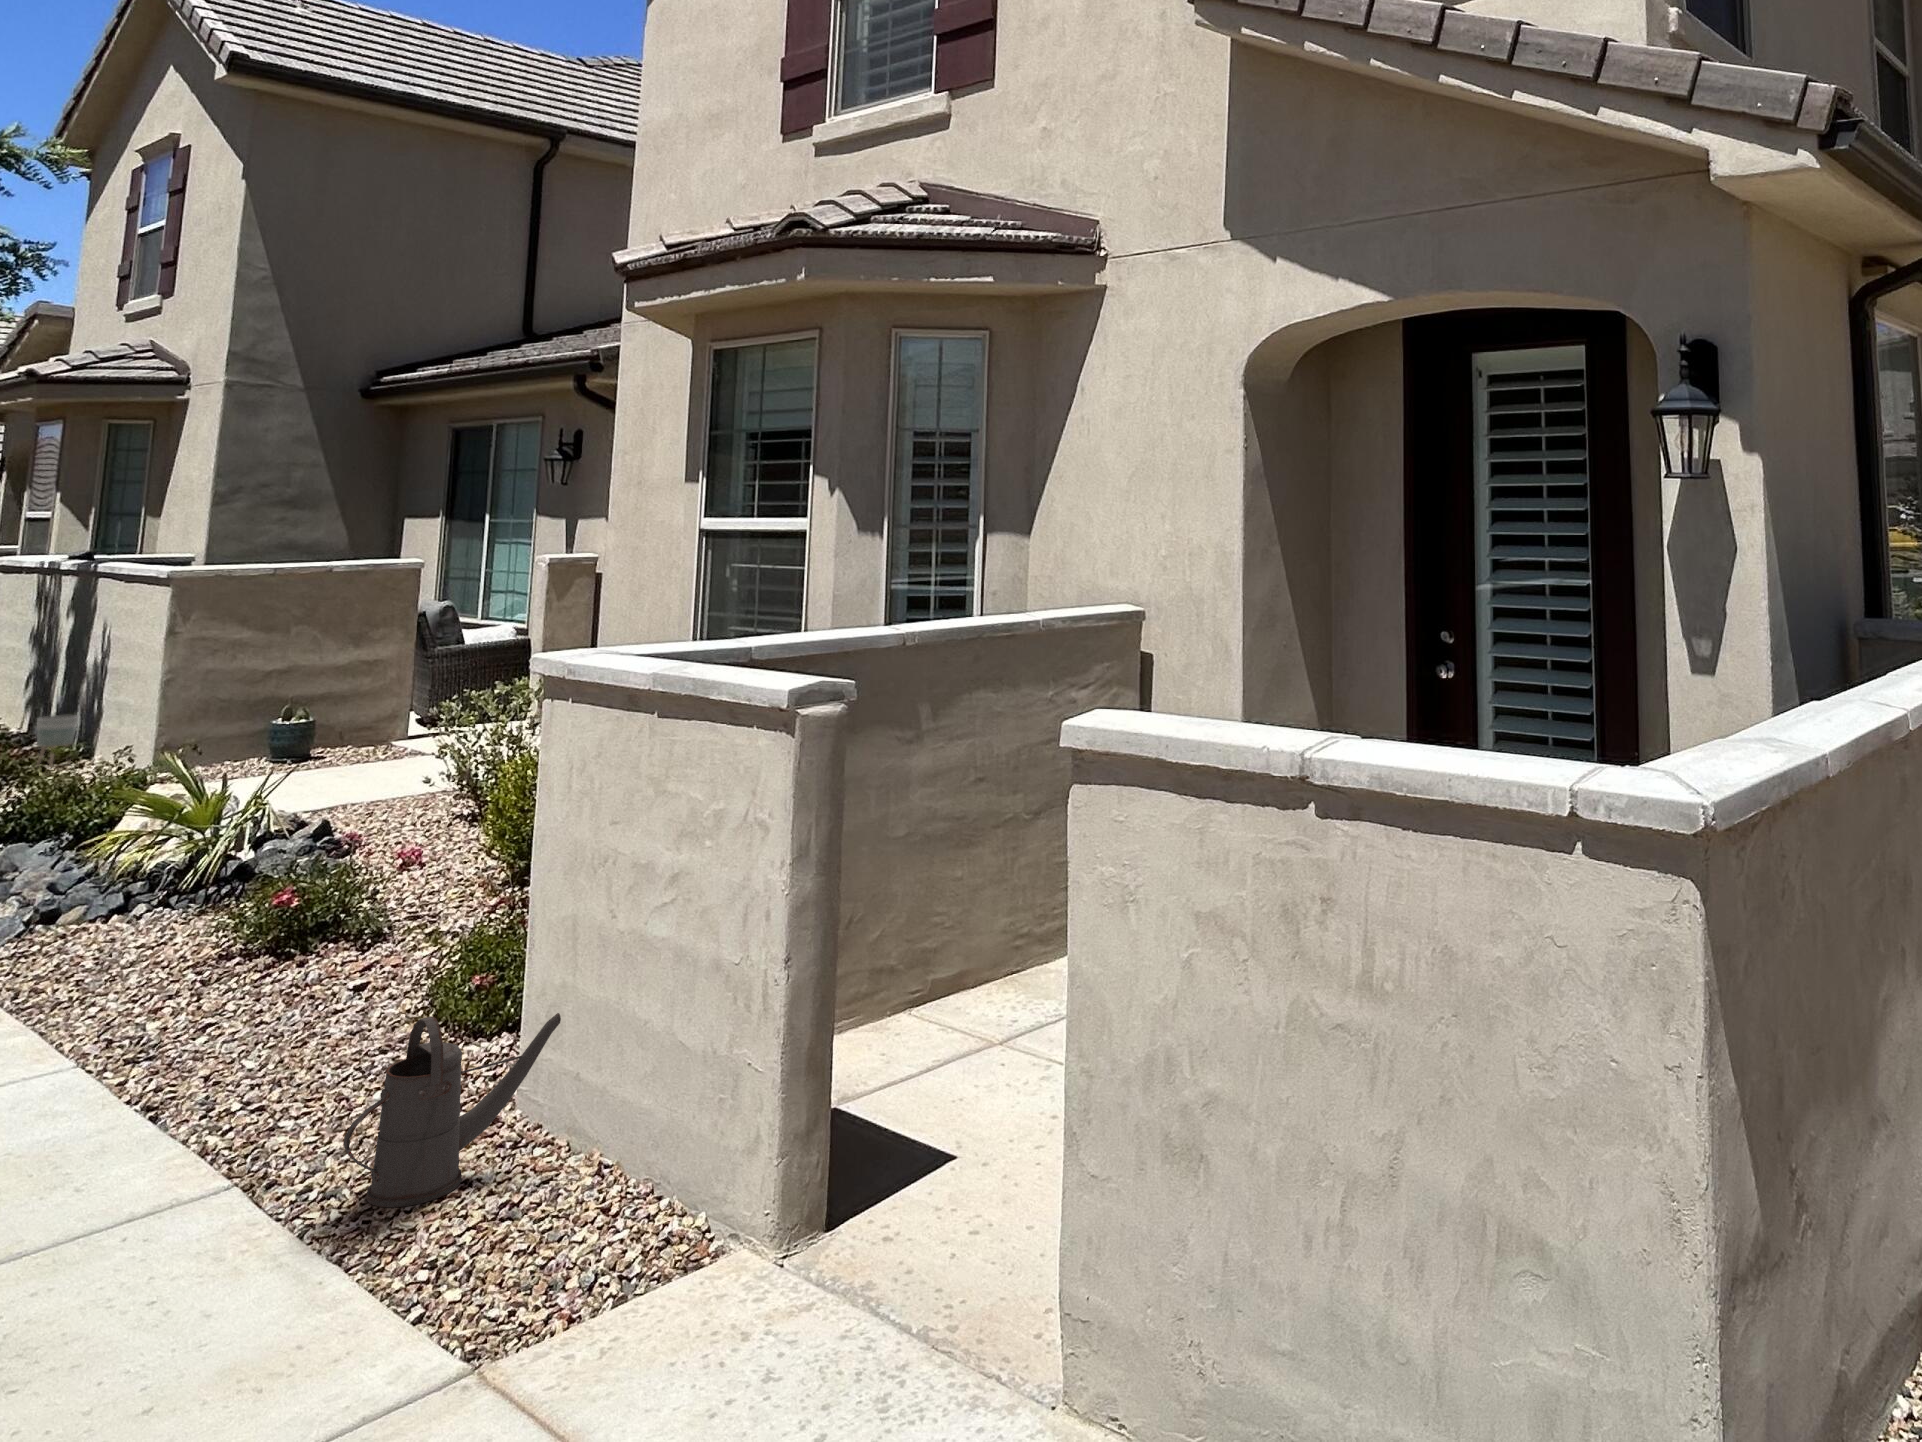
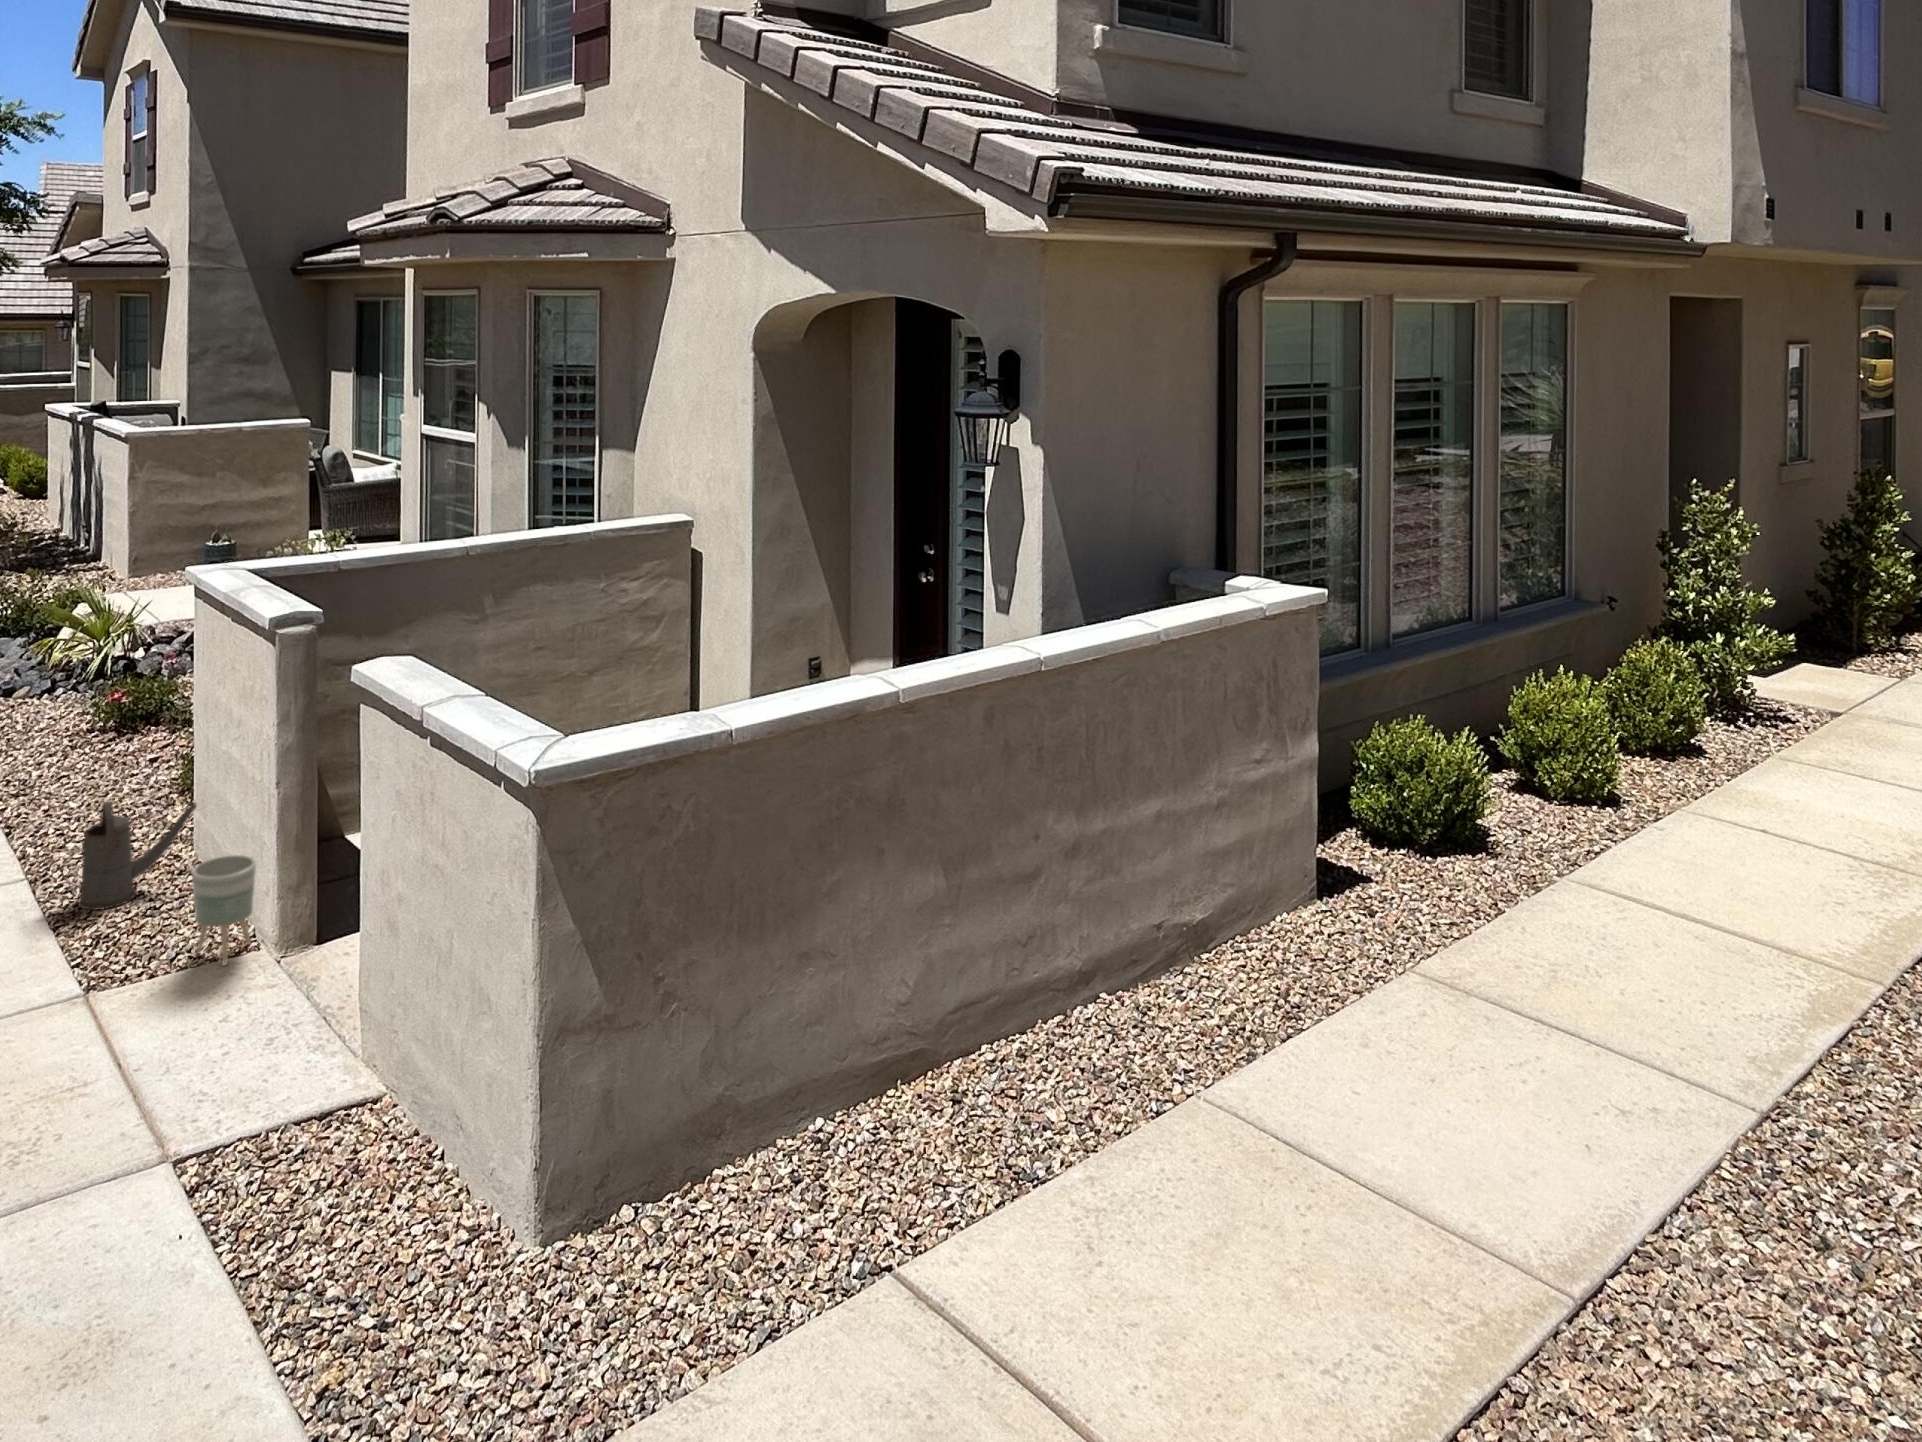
planter: present [37,715,78,768] -> present [192,855,256,966]

